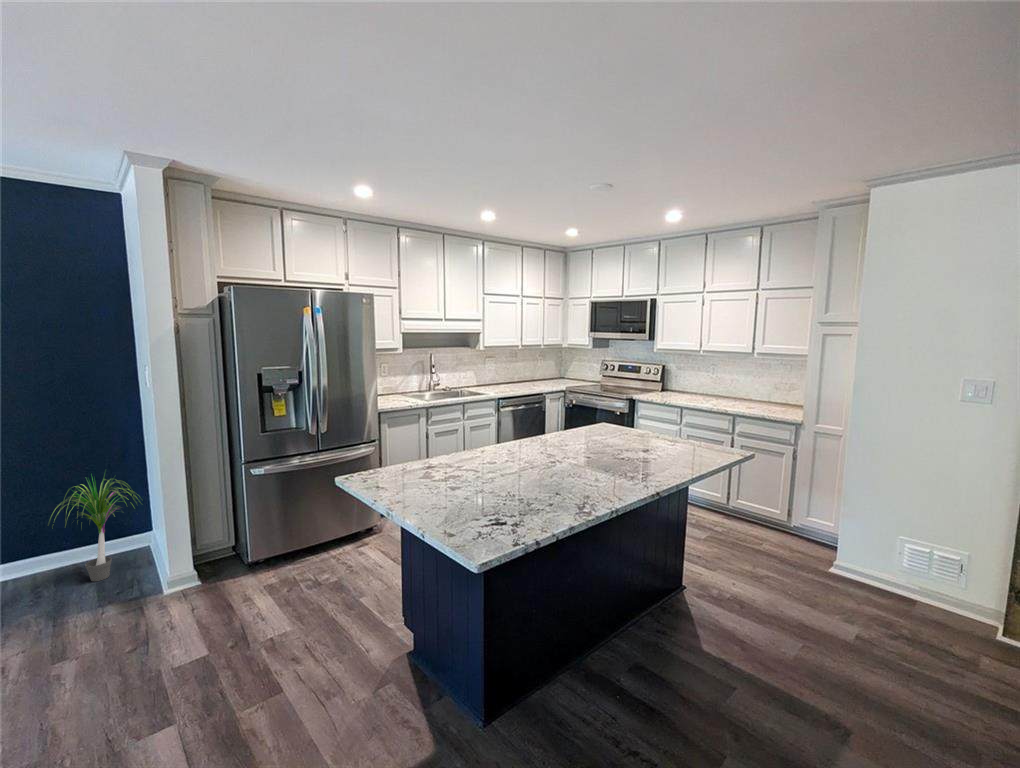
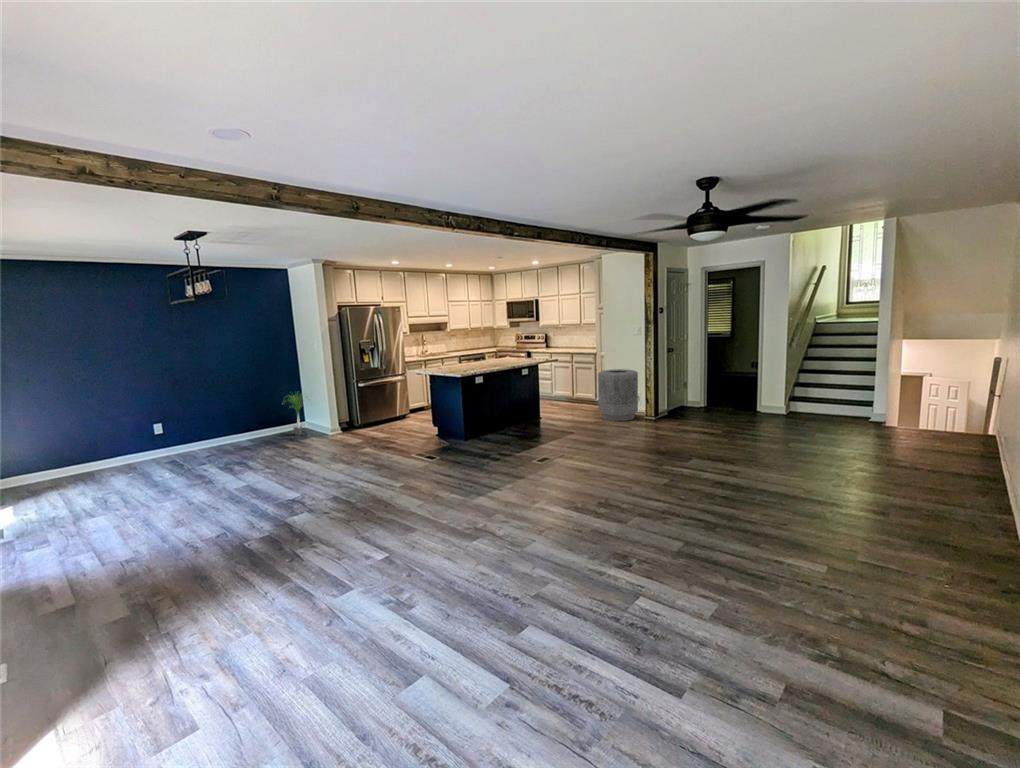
trash can: none [845,481,997,648] -> present [598,369,638,421]

